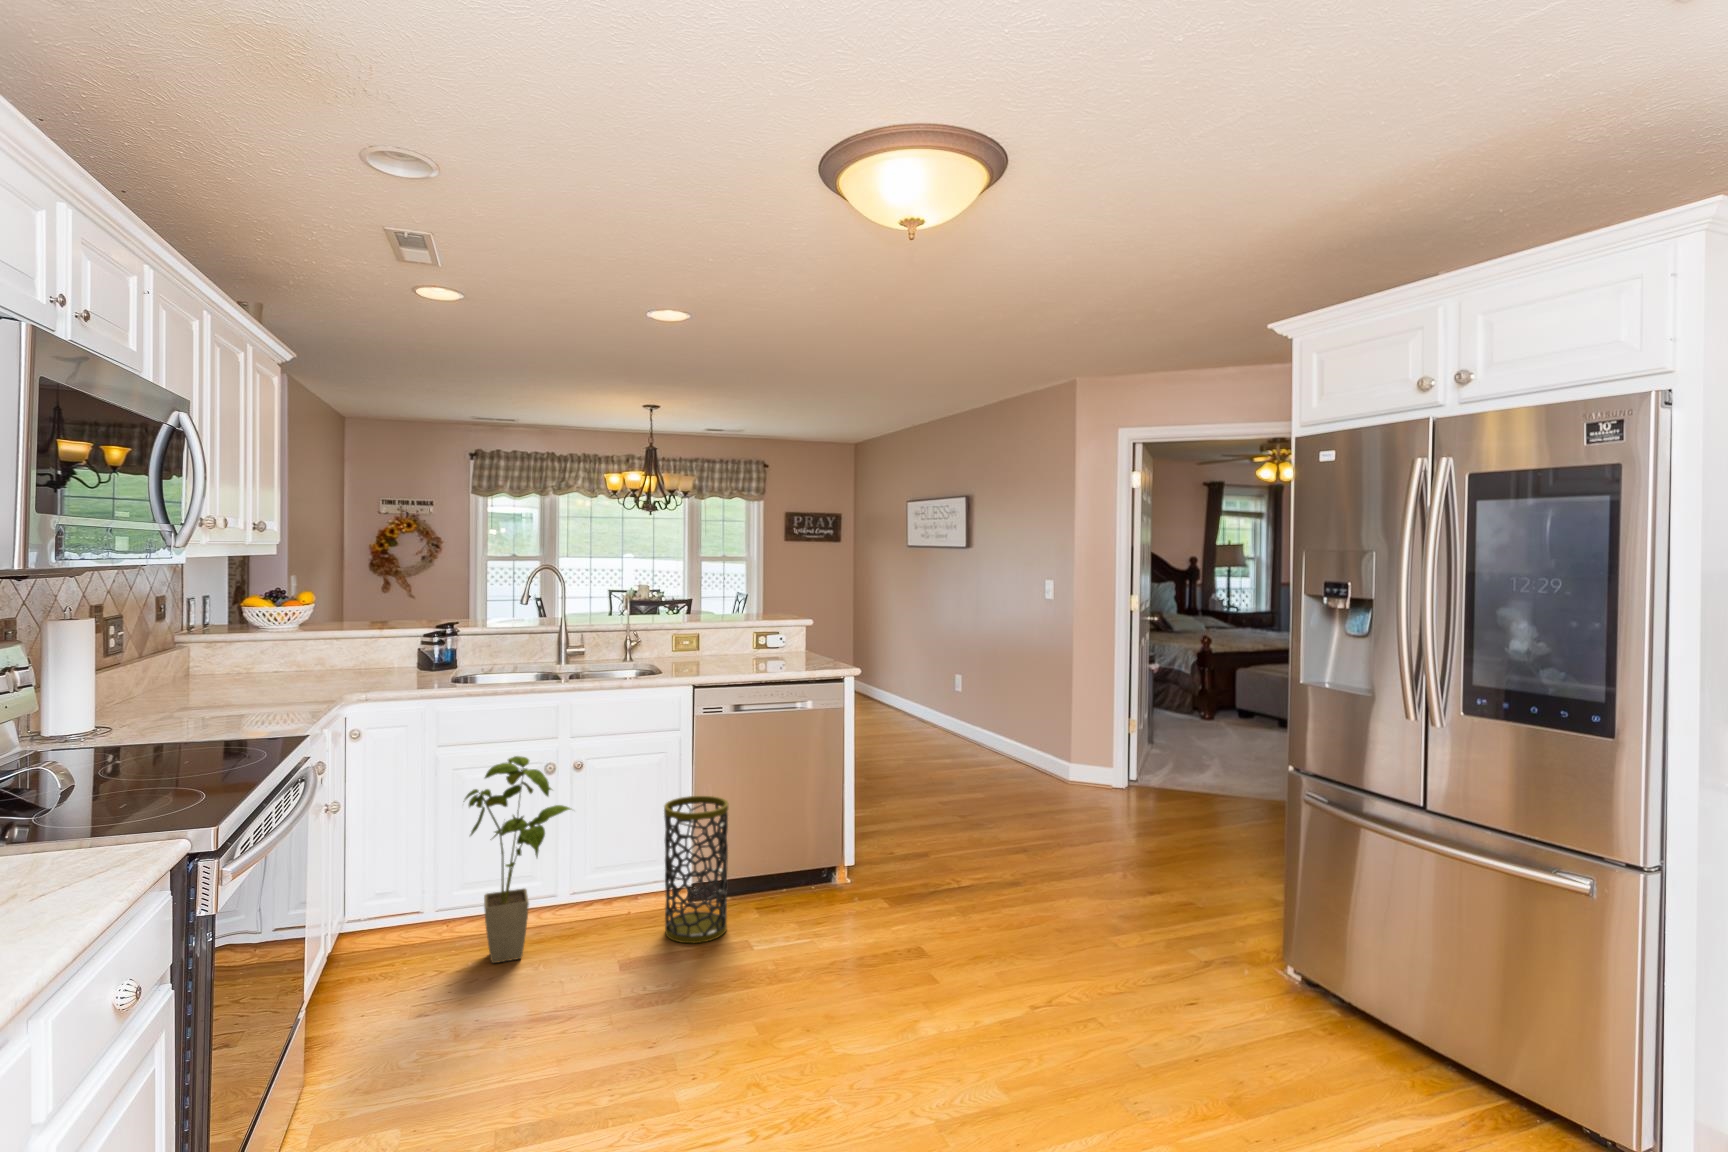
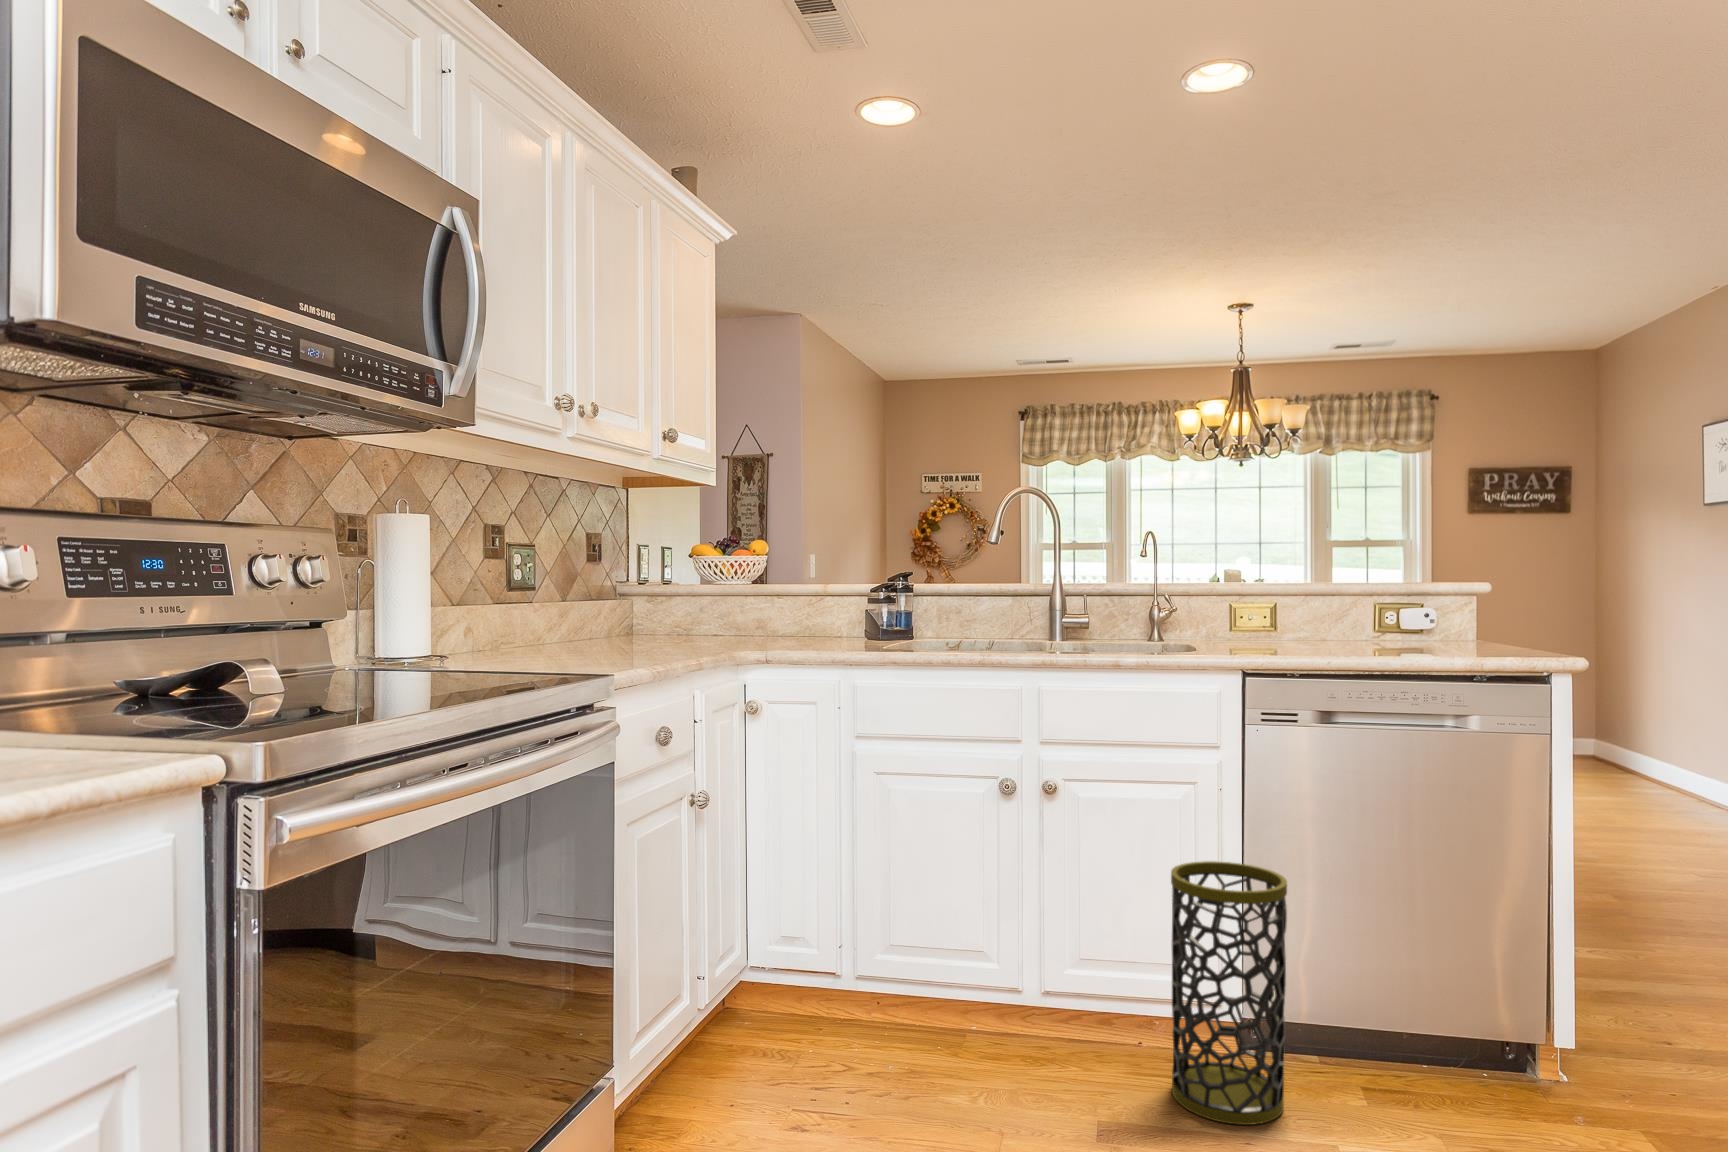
house plant: present [465,756,571,963] -> none [872,756,1034,1068]

